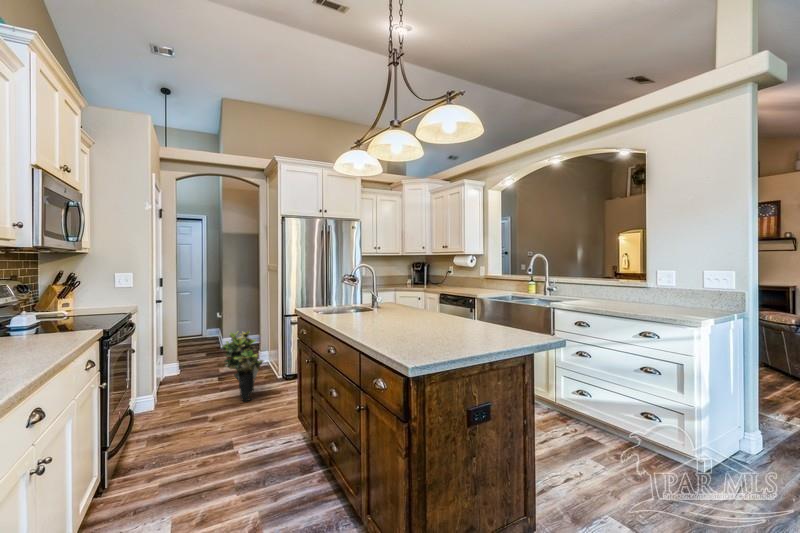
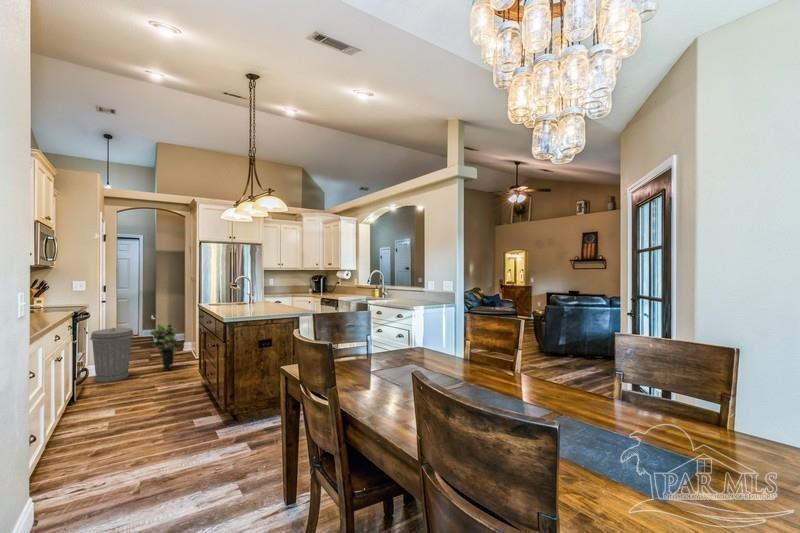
trash can: none [135,341,199,427] -> present [90,328,134,382]

